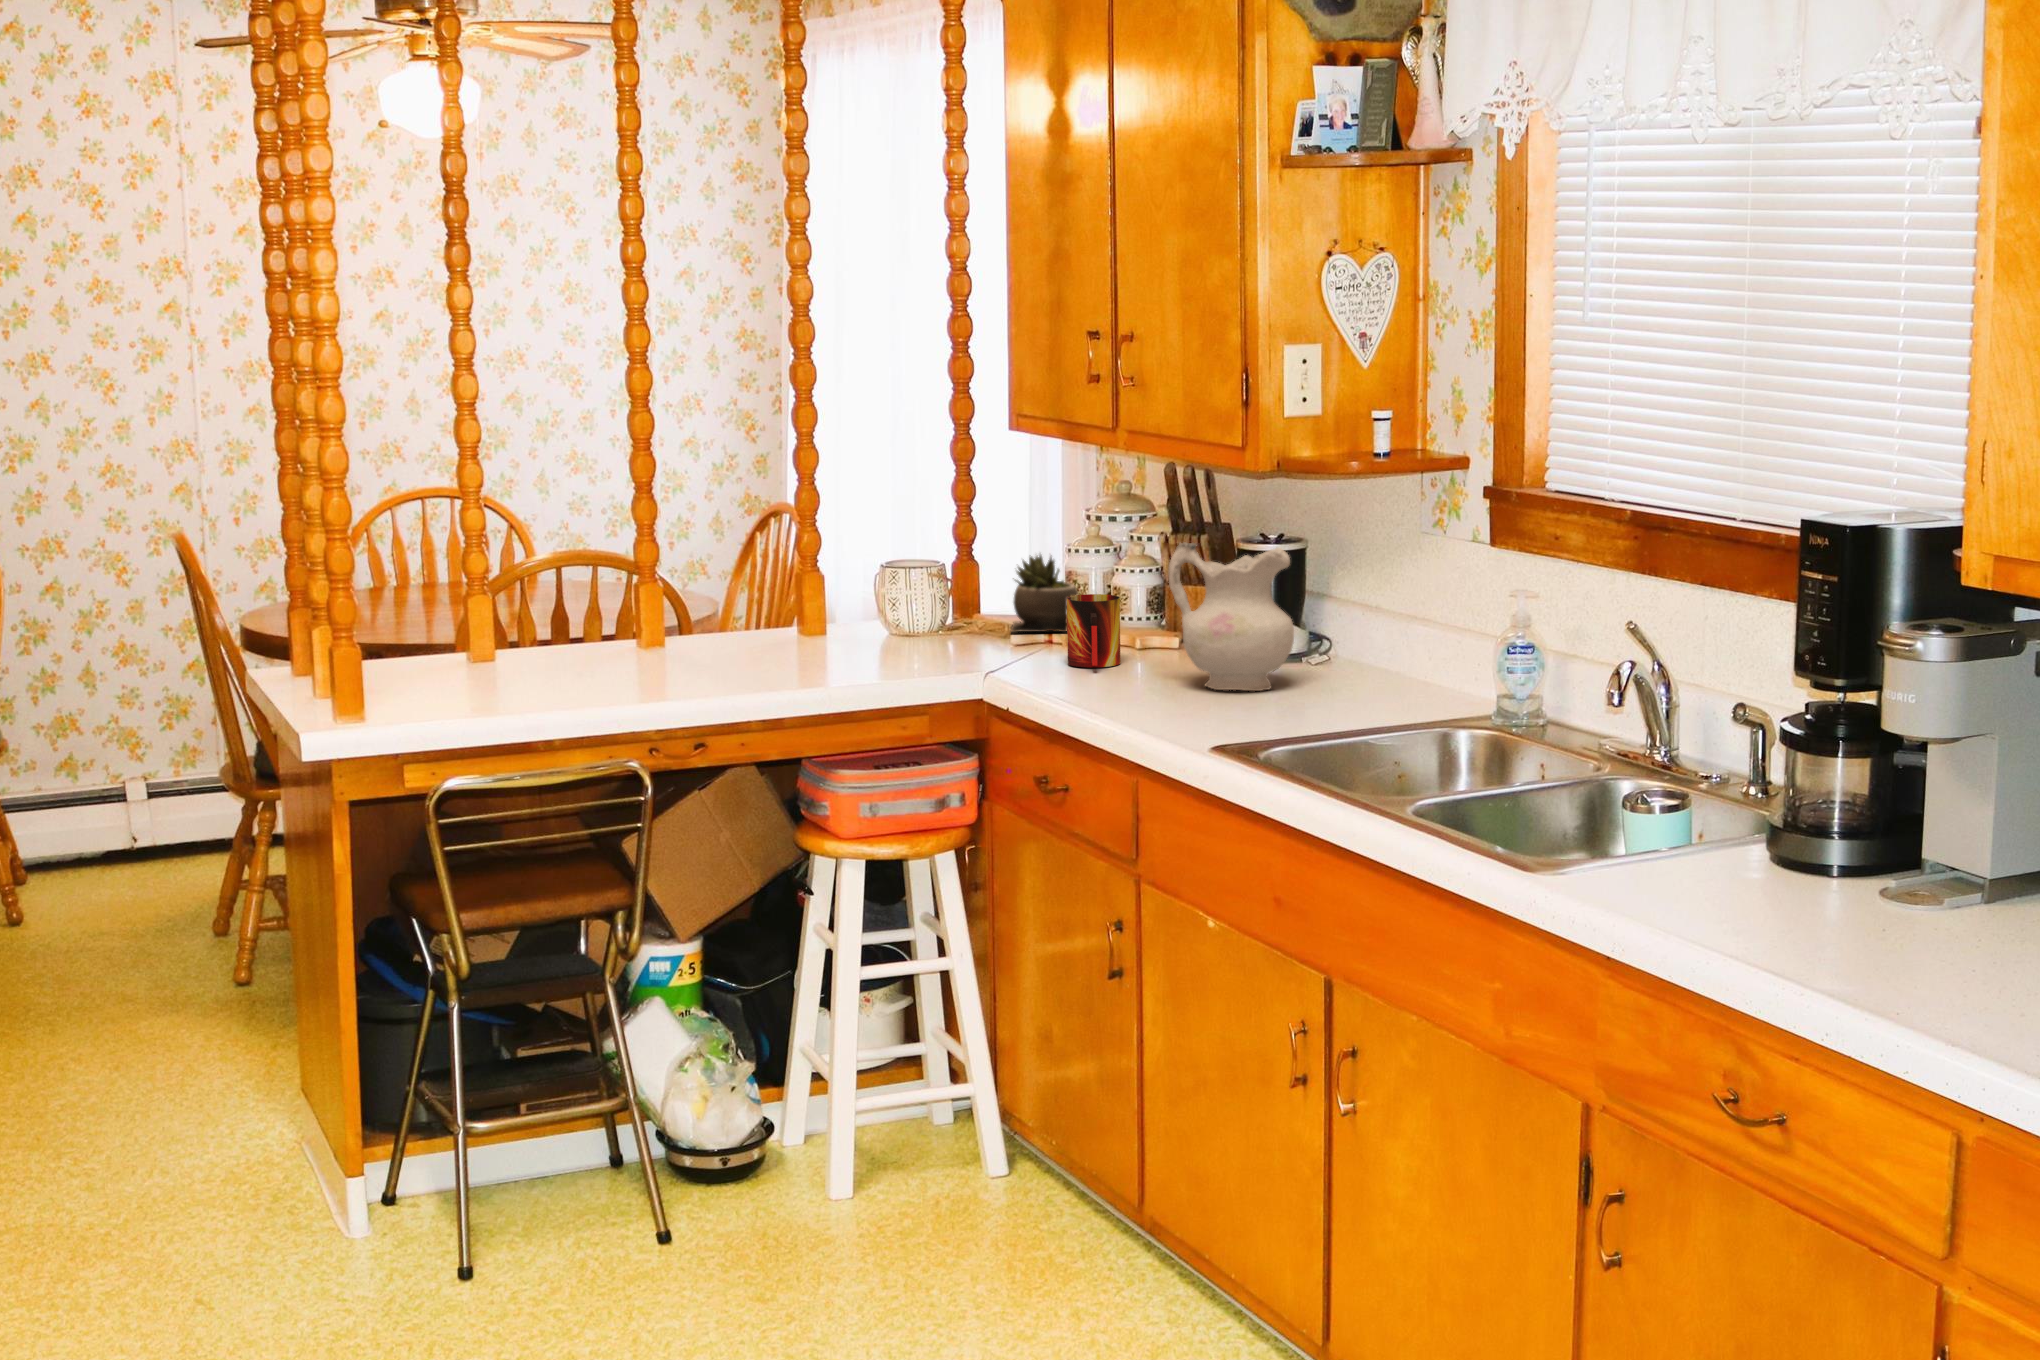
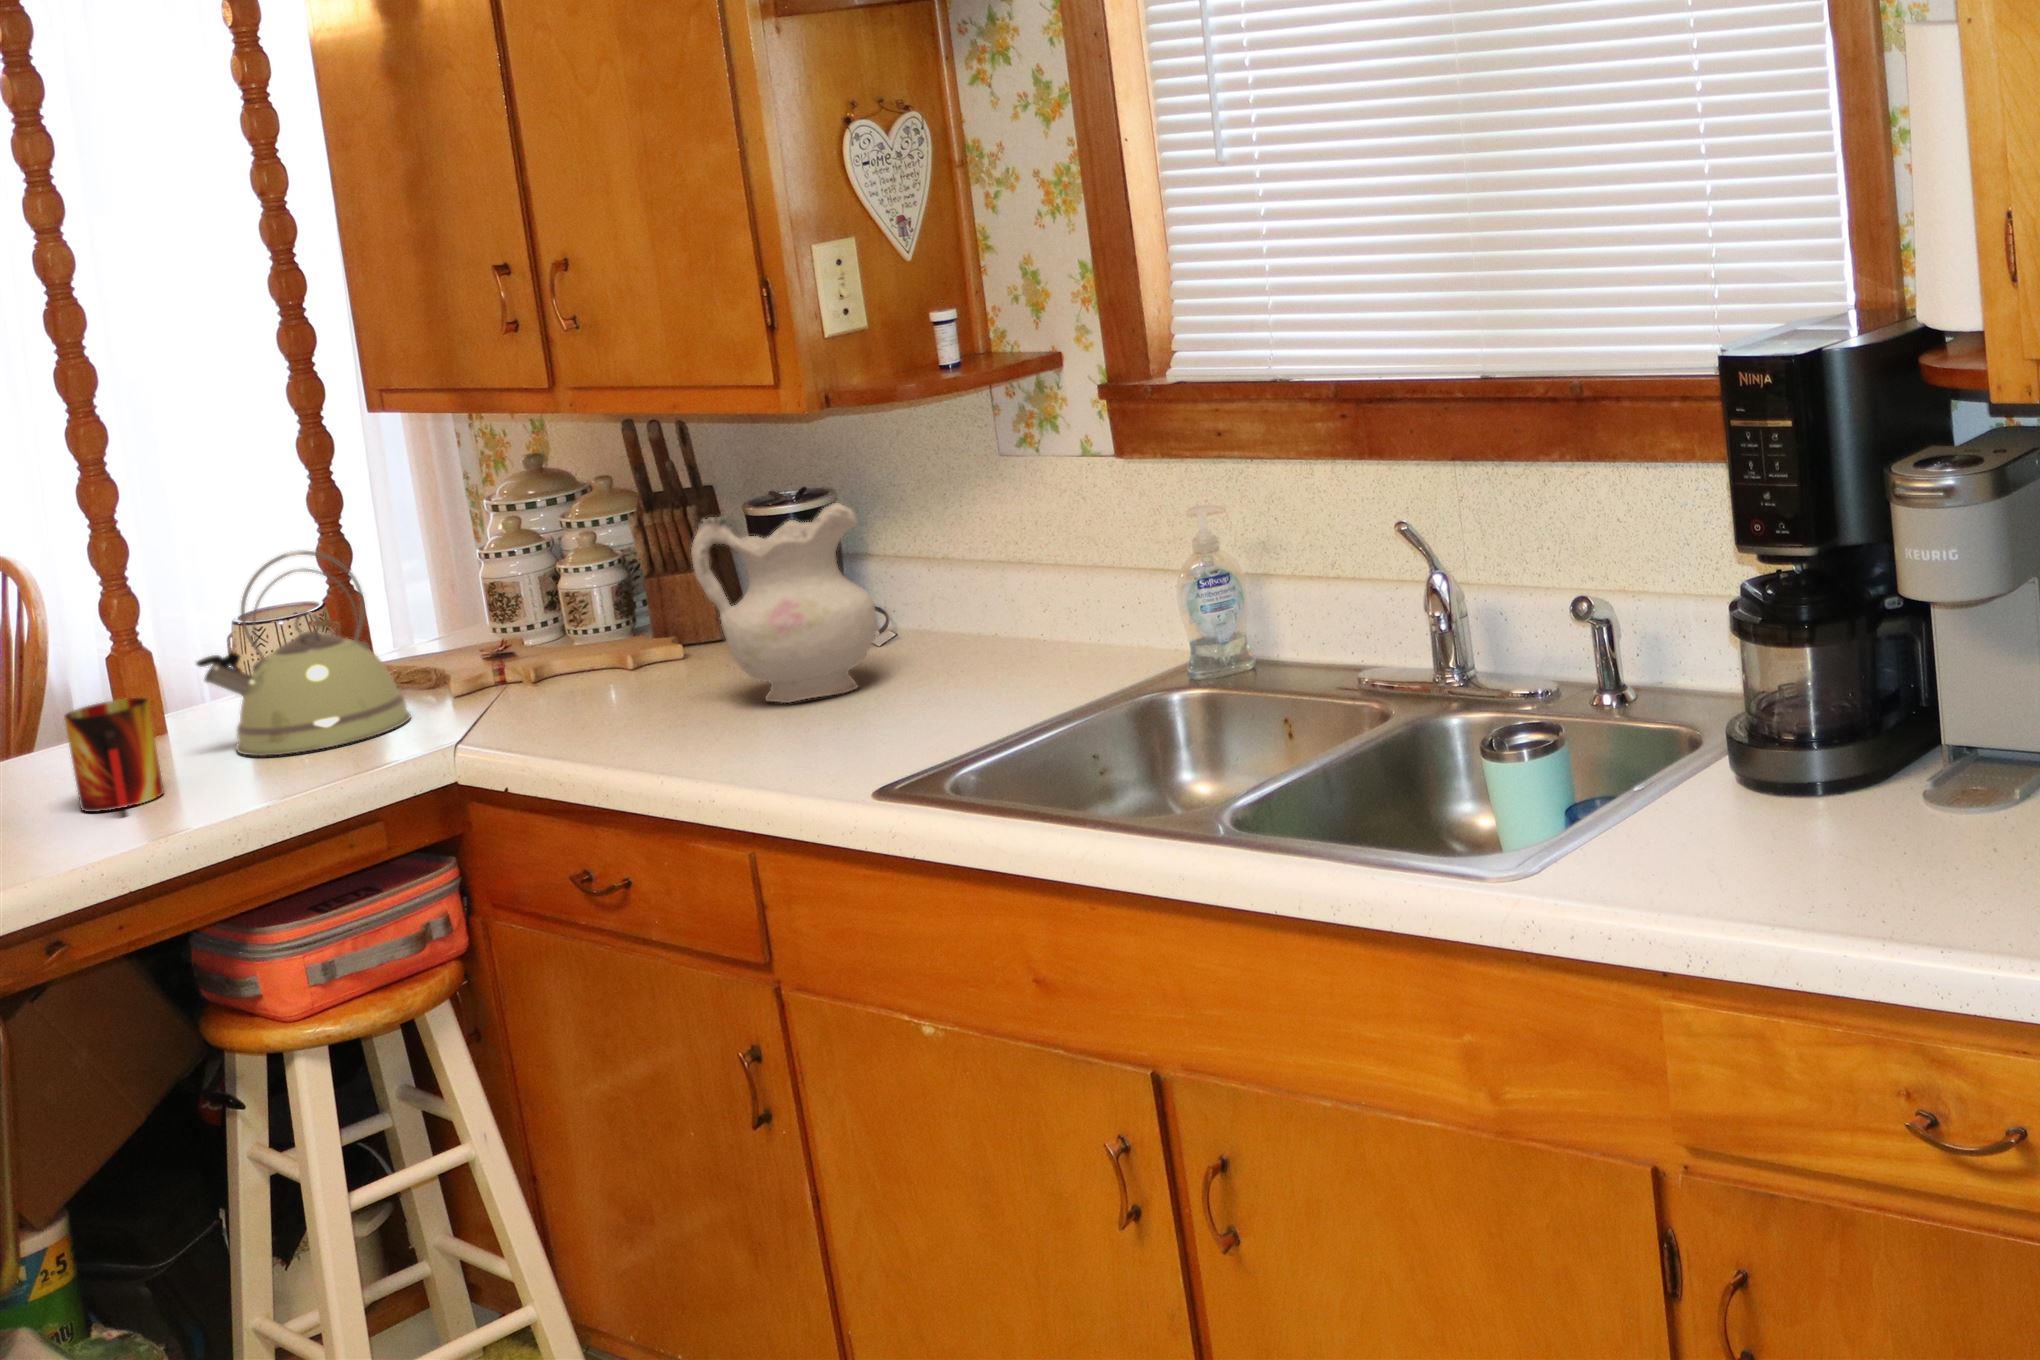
kettle: none [848,521,983,662] -> present [197,551,411,756]
succulent plant: present [1011,555,1078,632] -> none [417,564,528,681]
mug: present [1067,594,1121,667] -> present [64,698,164,812]

